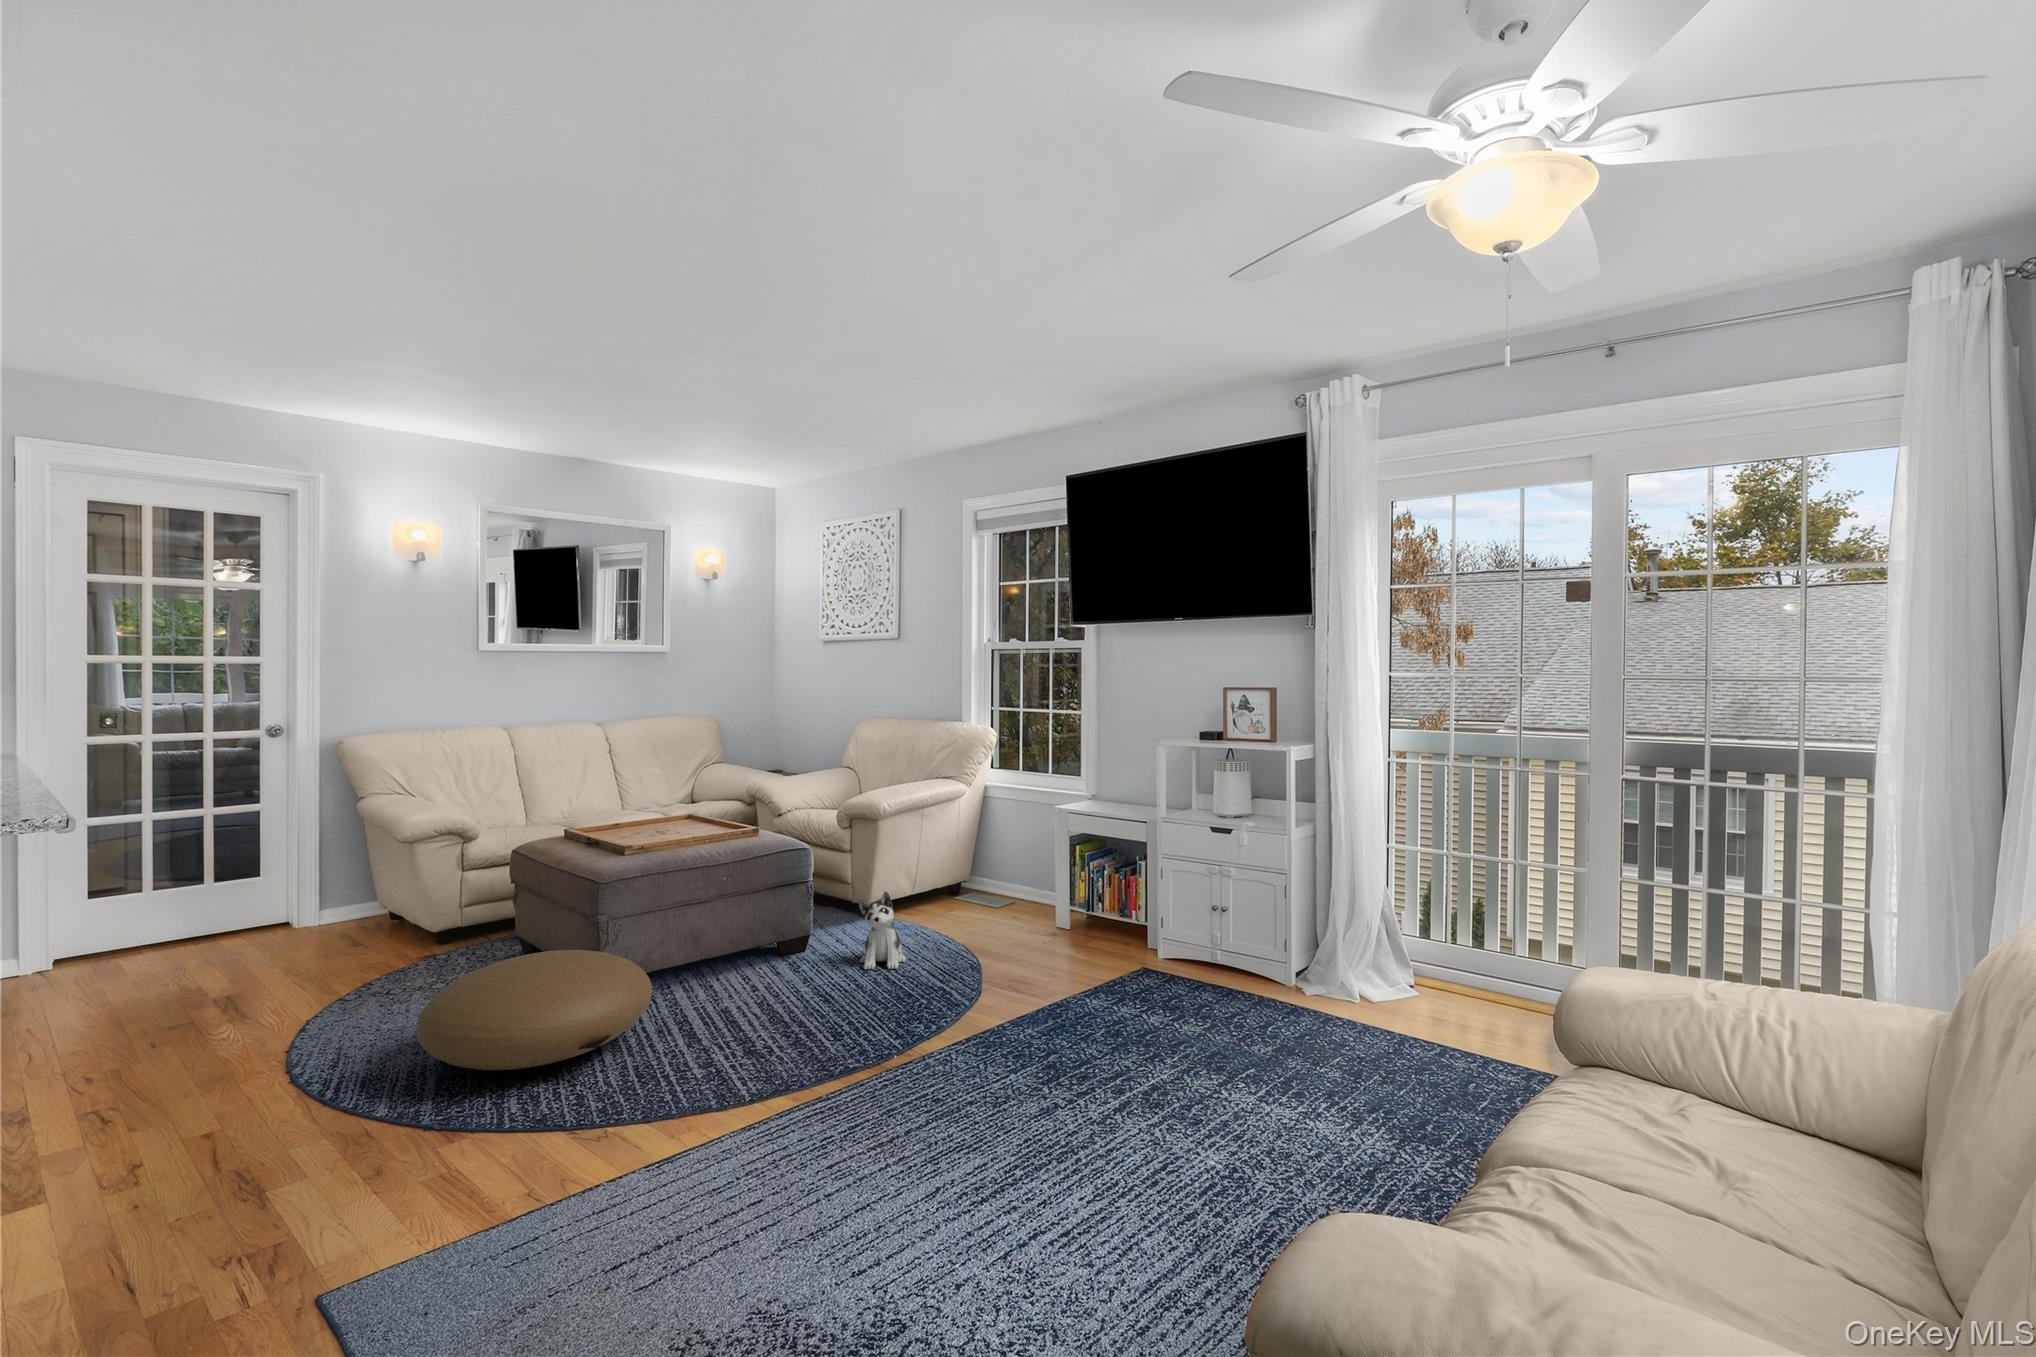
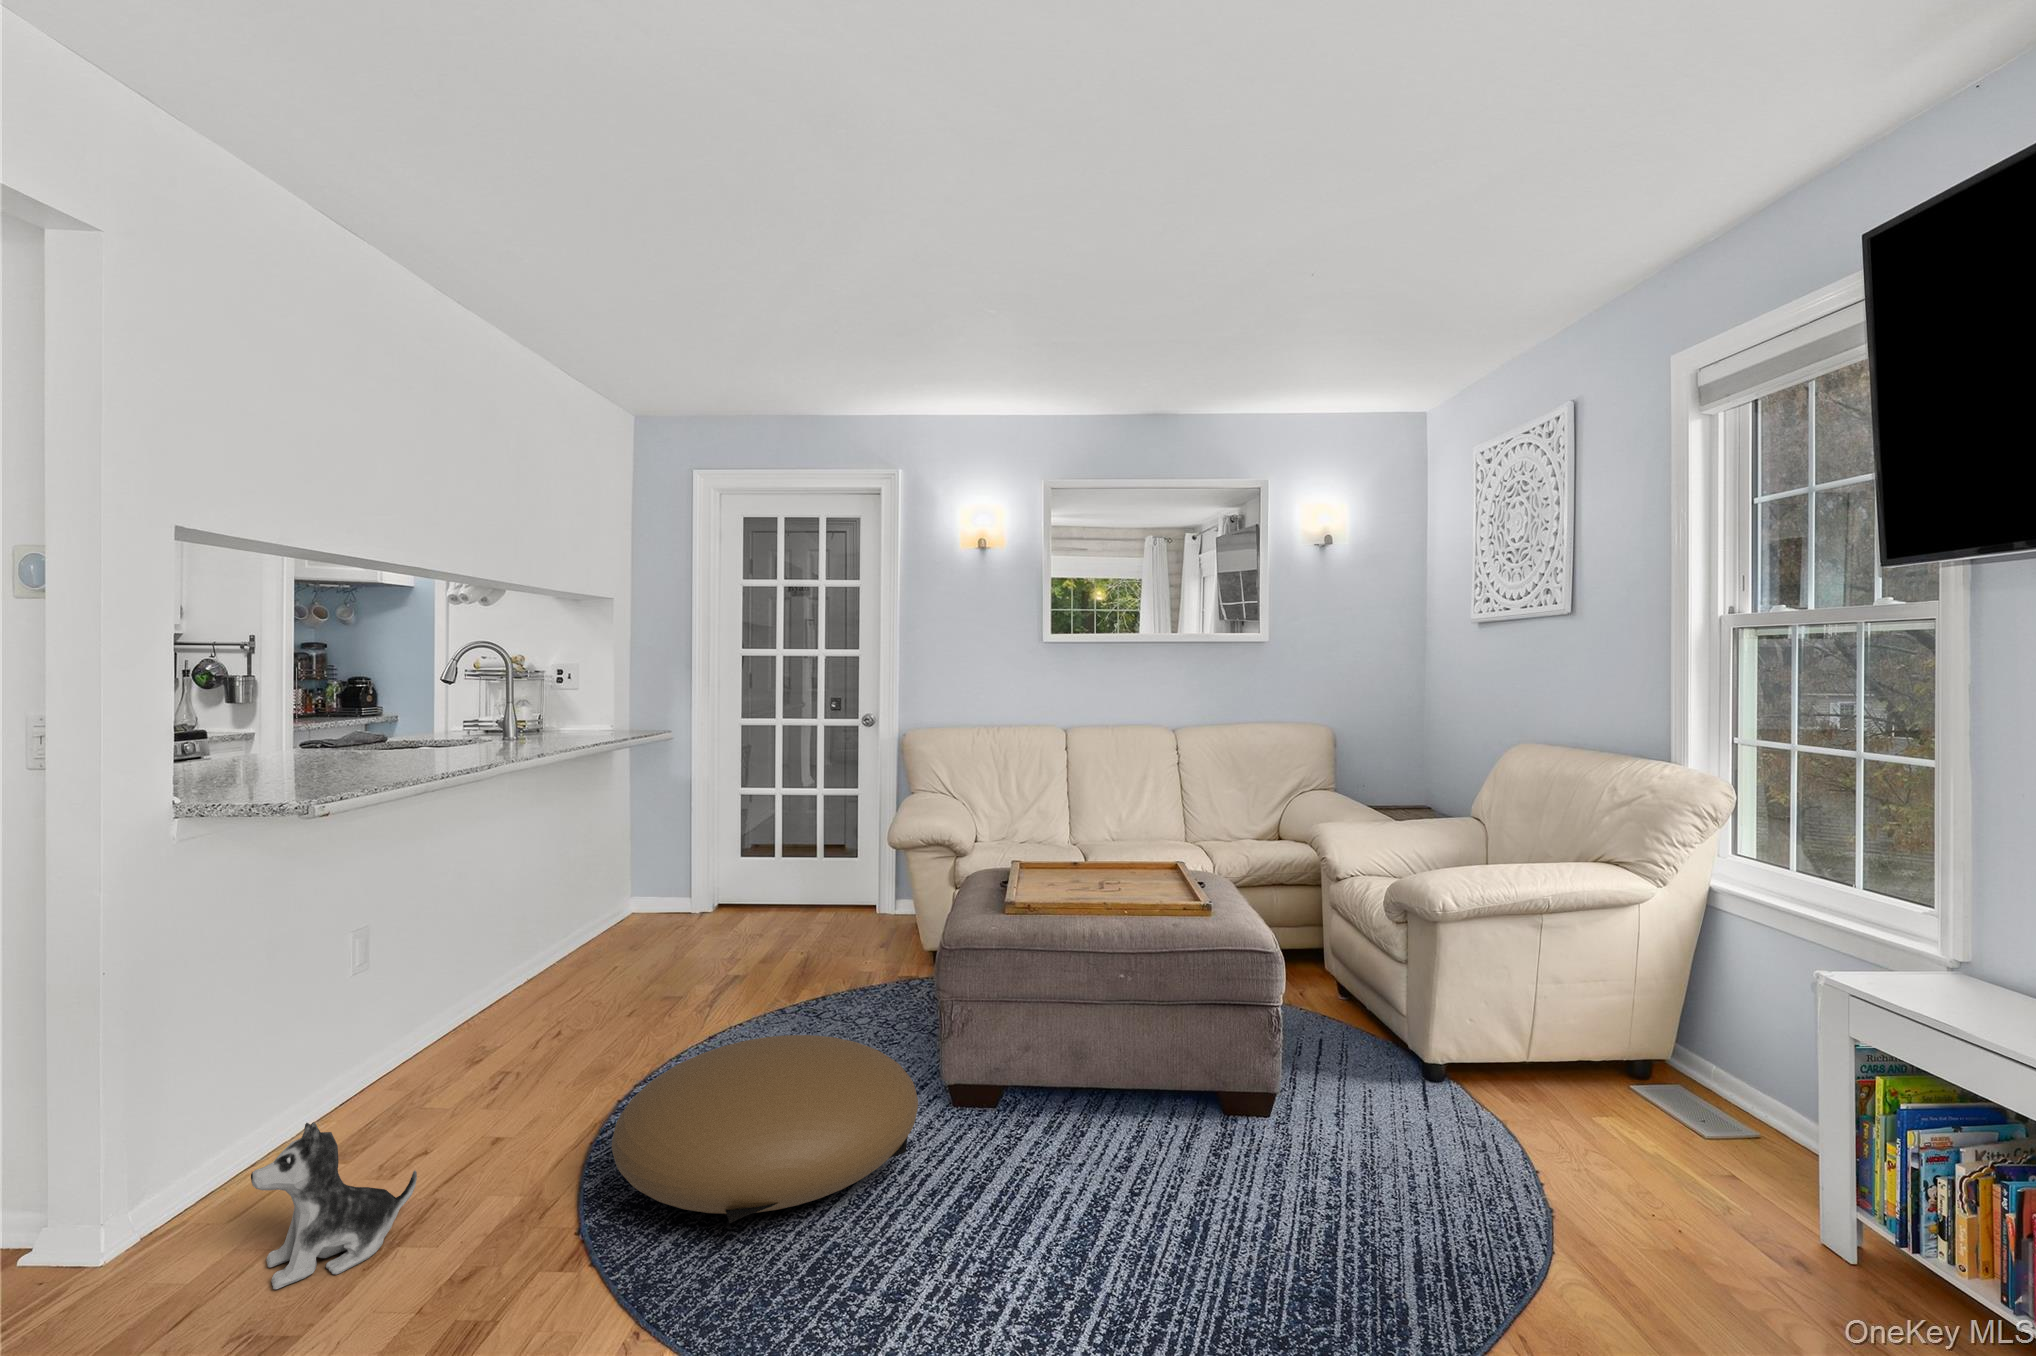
plush toy: present [859,892,906,969] -> present [251,1122,417,1289]

